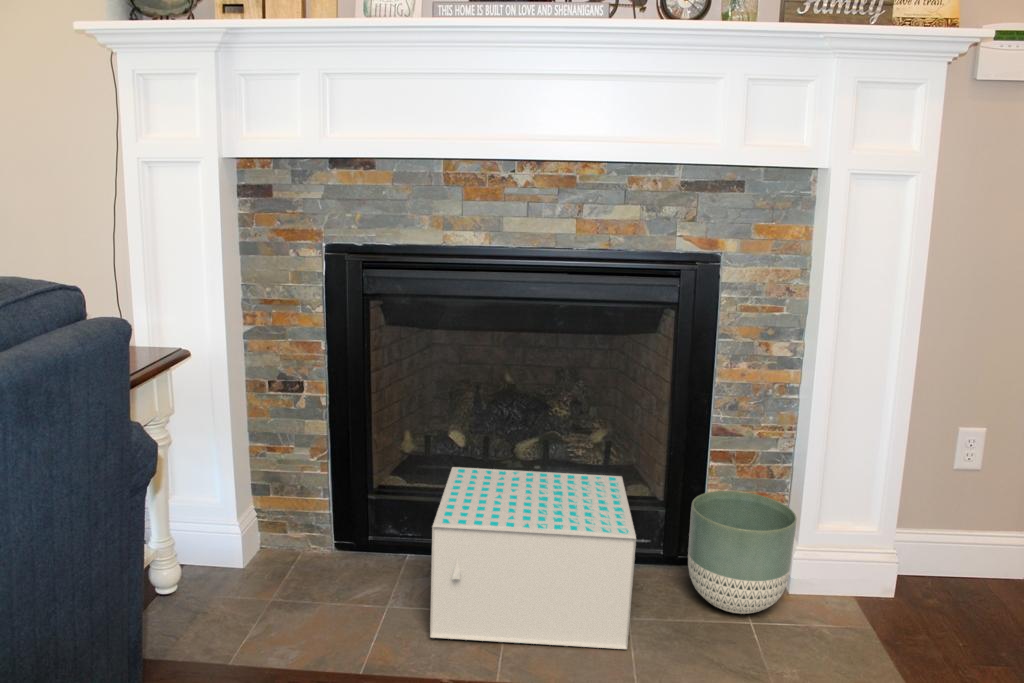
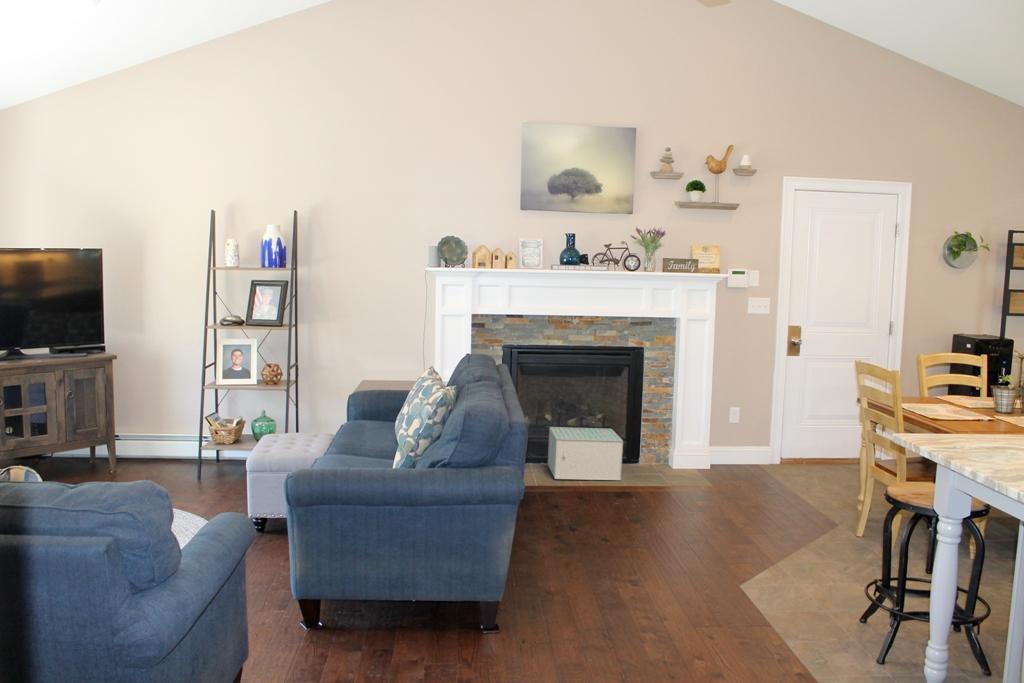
planter: present [688,491,797,614] -> none [637,432,674,472]

